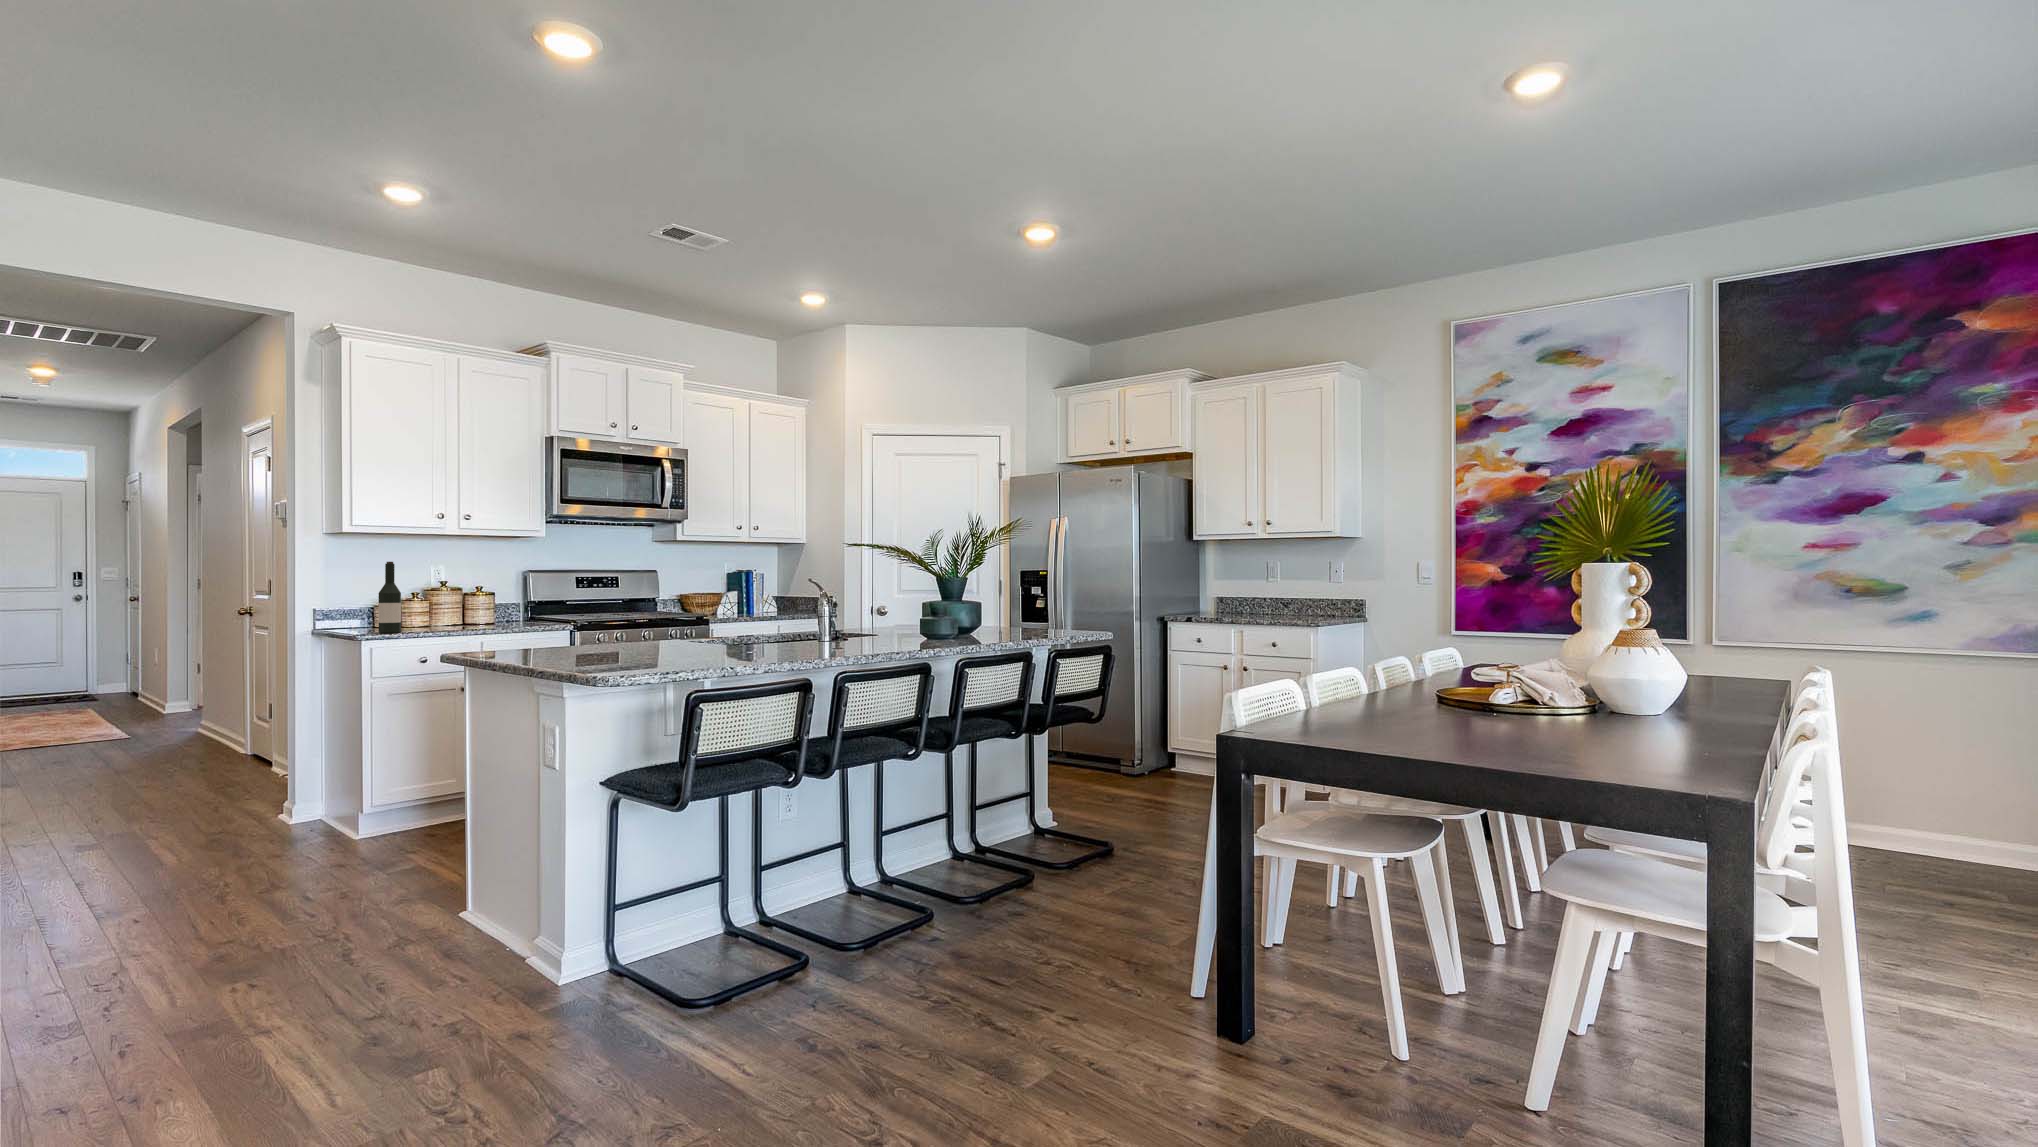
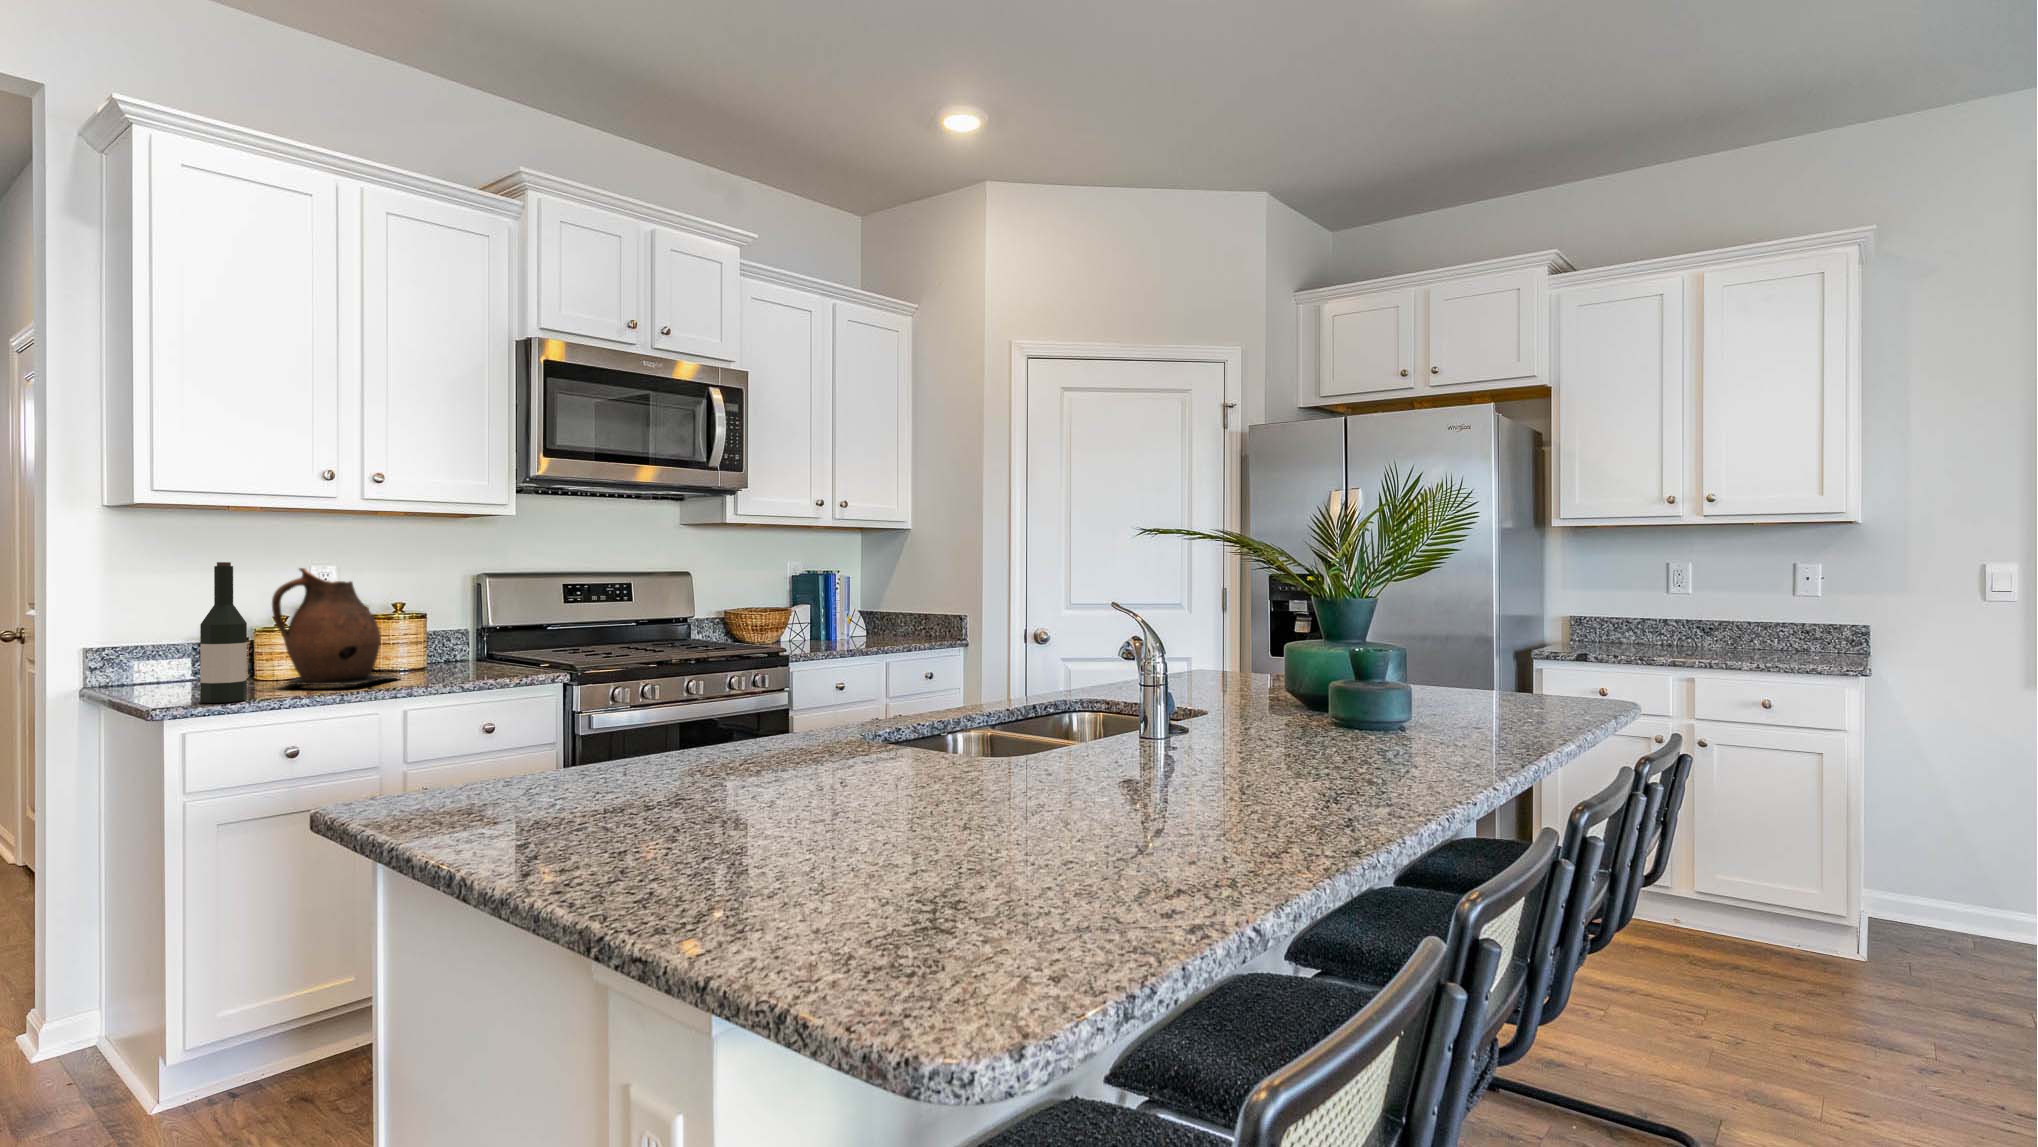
ceramic pitcher: none [412,565,480,628] -> present [272,568,397,687]

